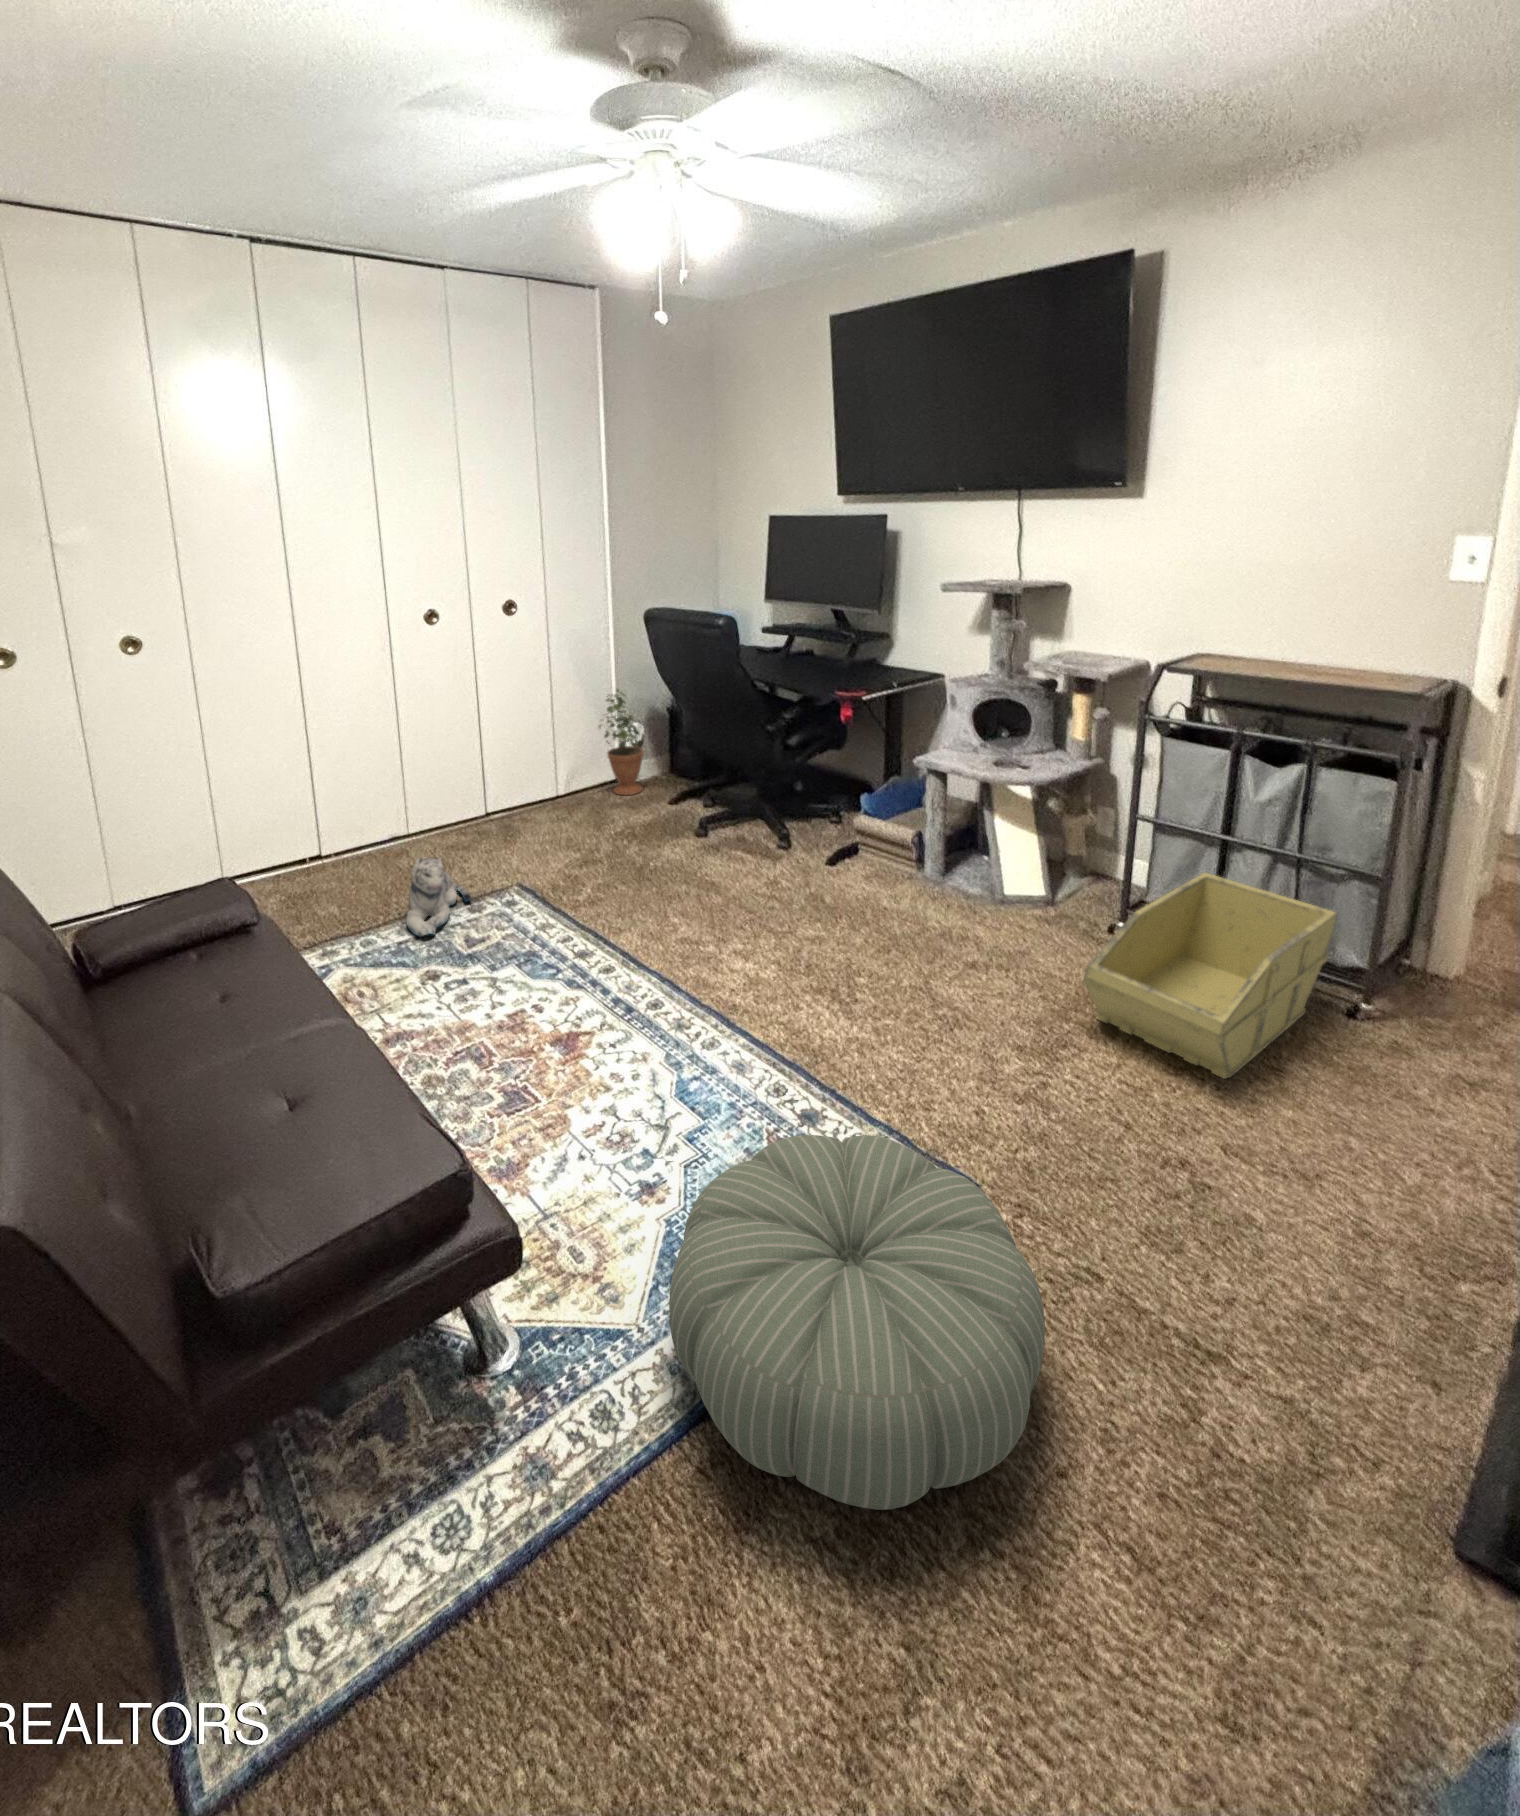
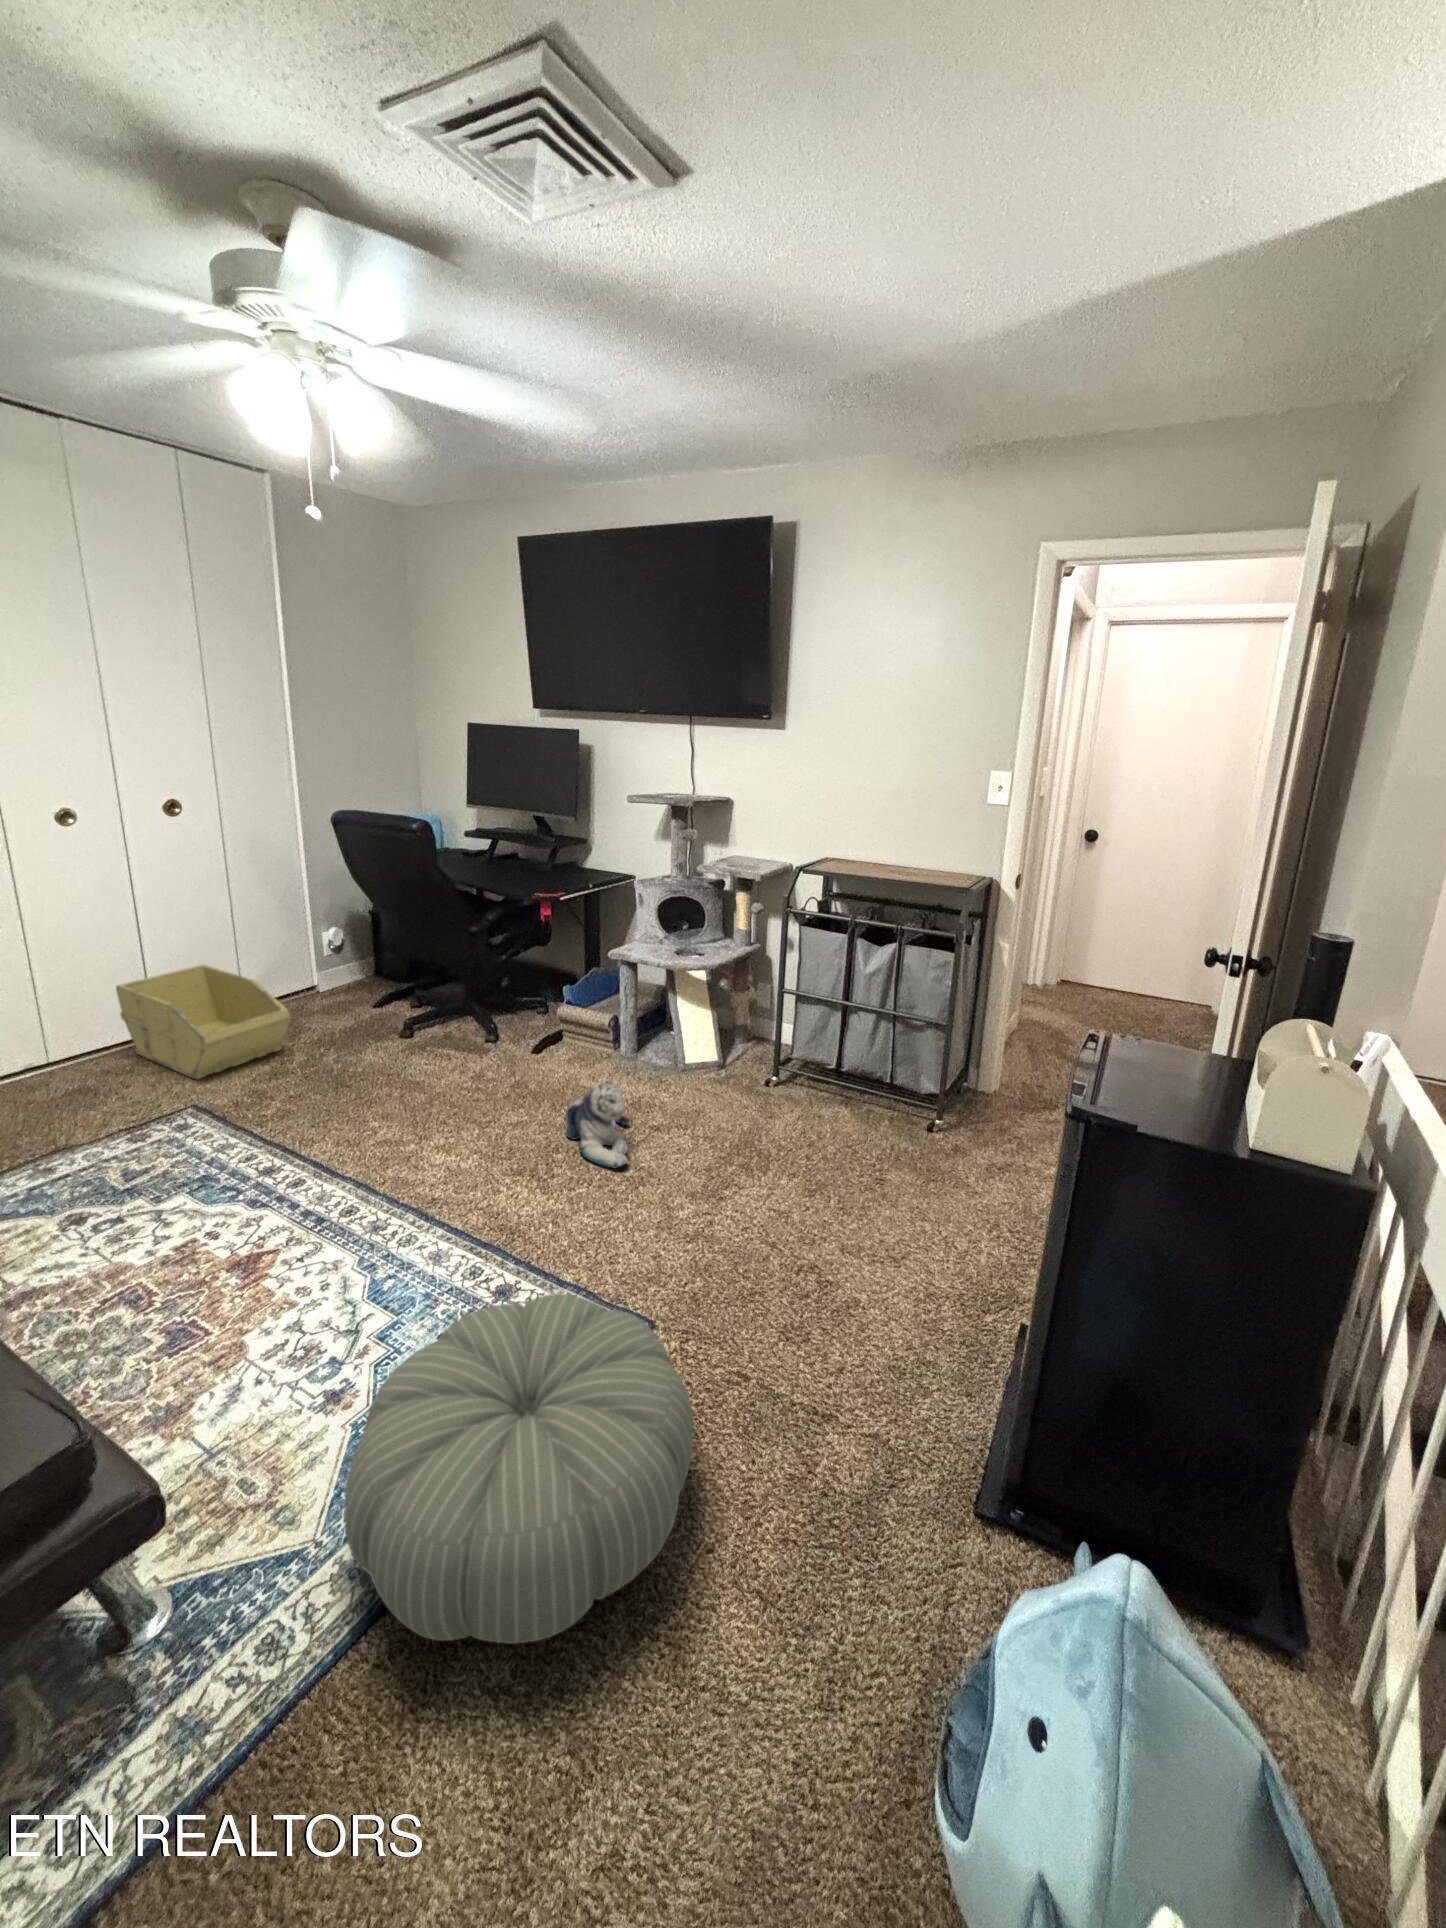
potted plant: present [599,689,643,795] -> none [296,896,348,1003]
plush toy: present [406,858,471,937] -> present [566,1082,629,1168]
storage bin: present [1083,873,1337,1079] -> present [116,965,291,1079]

